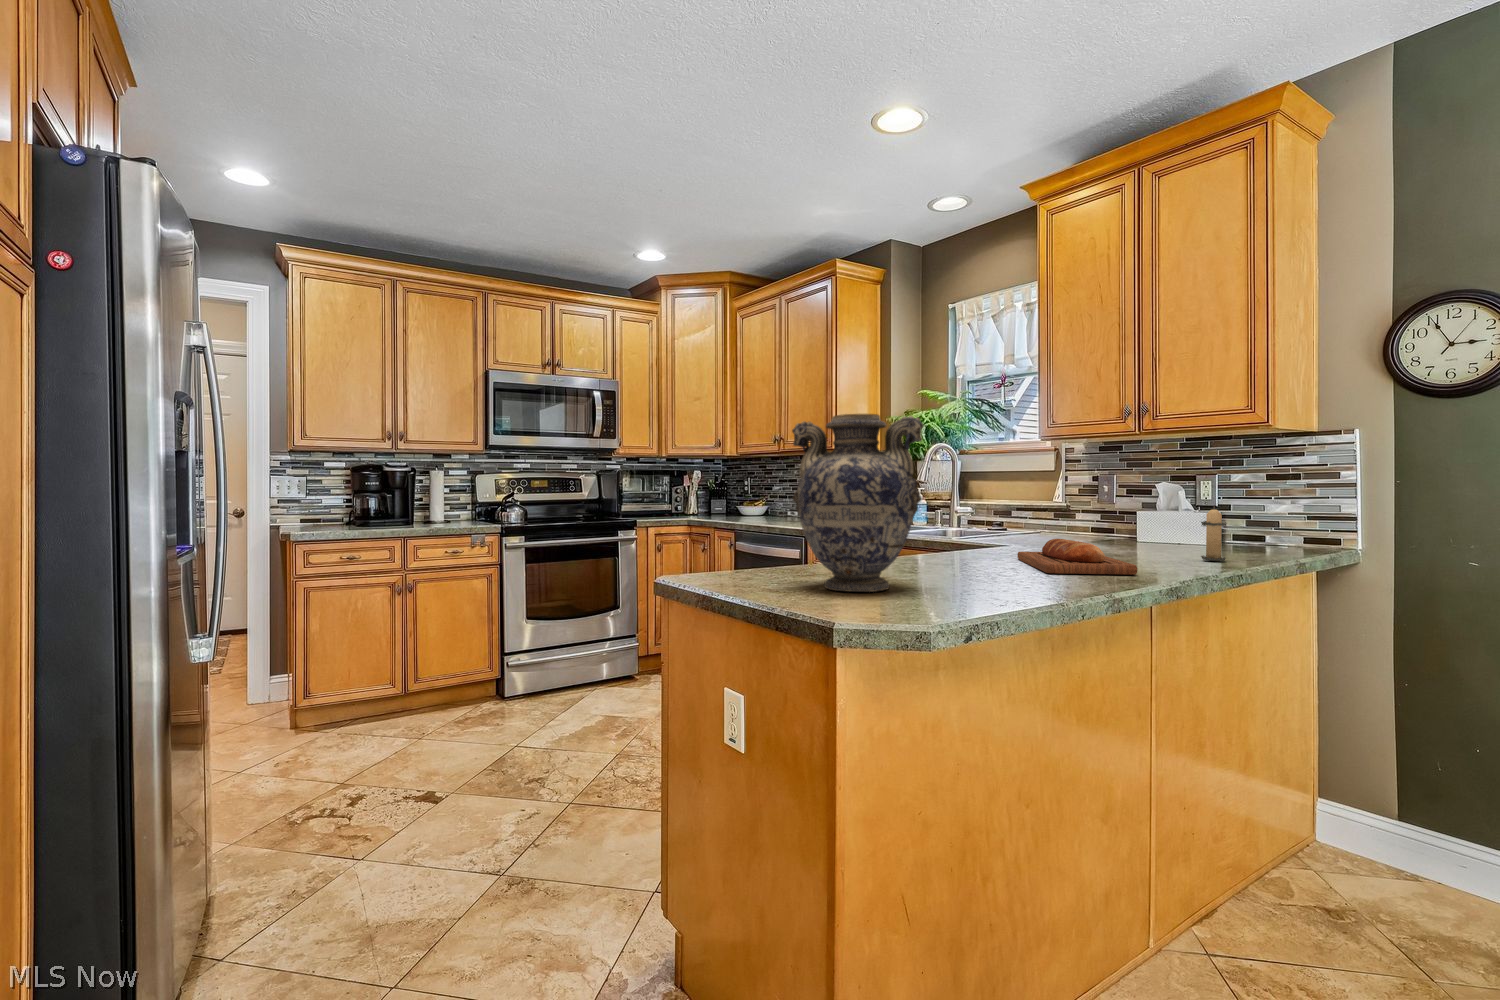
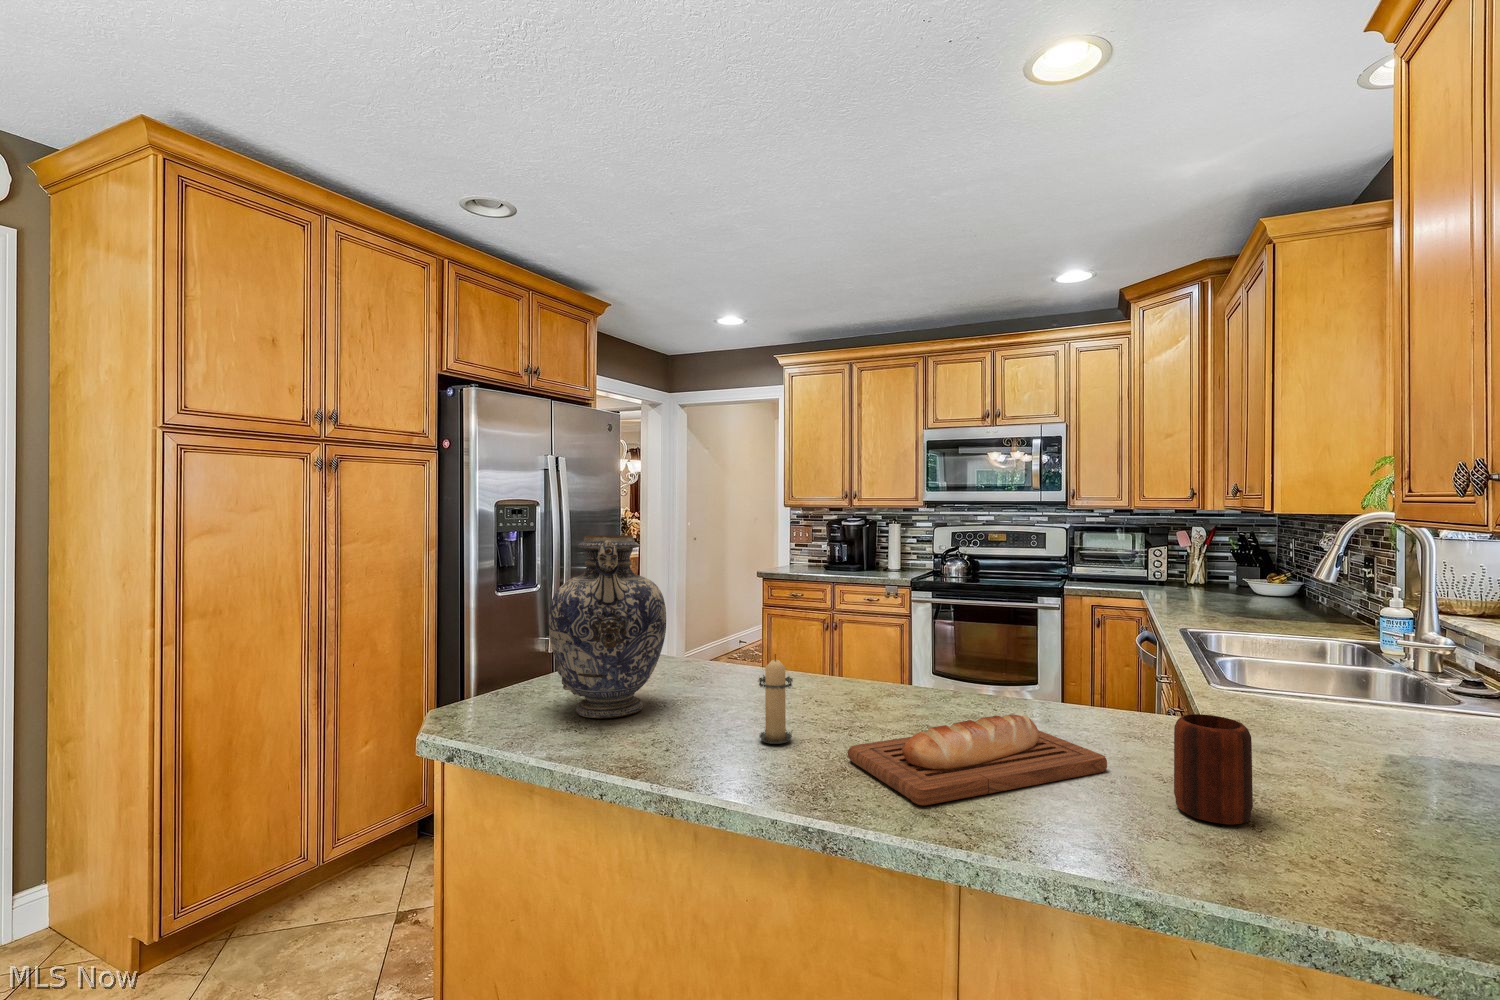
candle: present [1201,506,1227,561] -> present [759,654,793,744]
mug: none [1128,516,1175,562] -> present [1174,714,1253,825]

